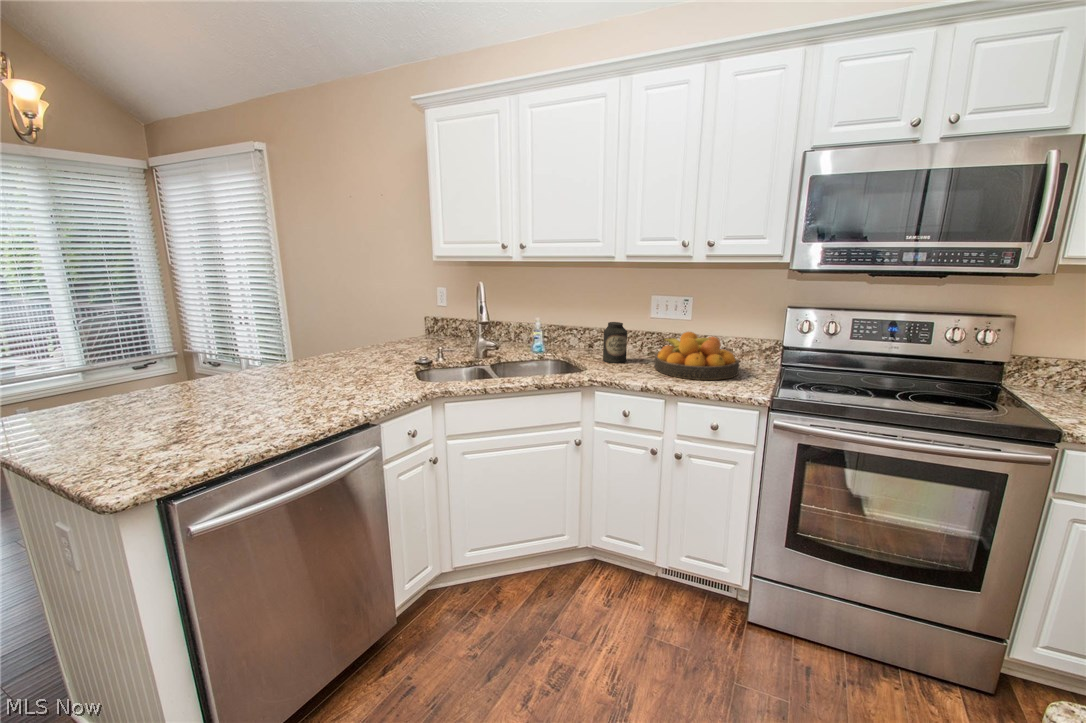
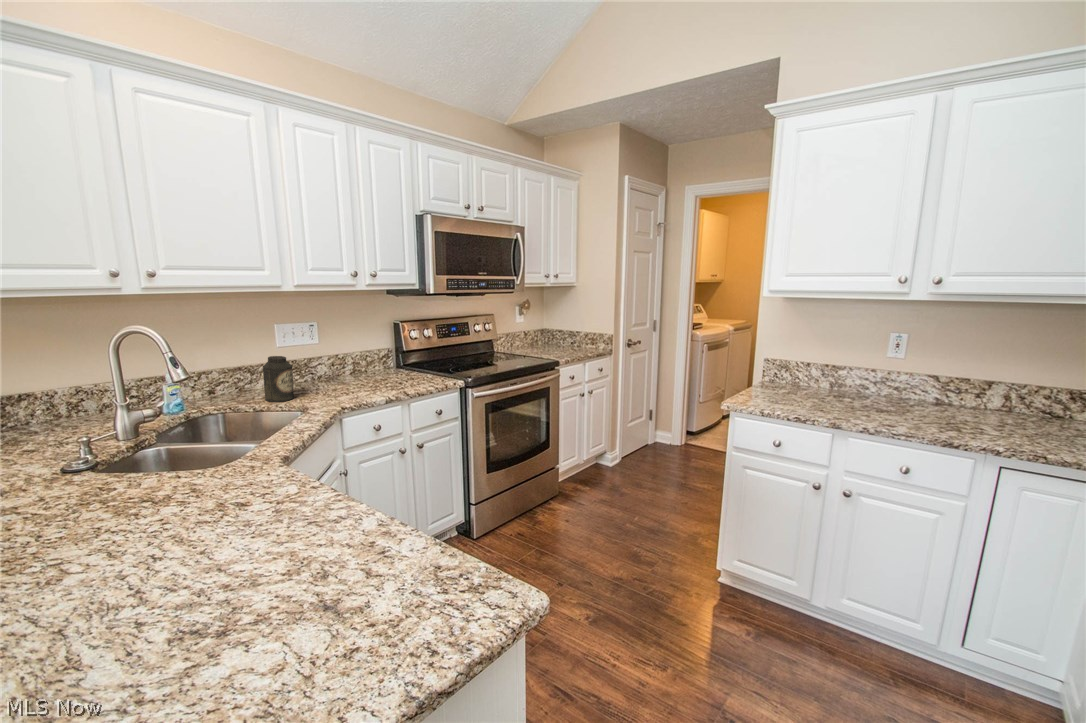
fruit bowl: present [654,332,739,380] -> none [321,353,401,395]

